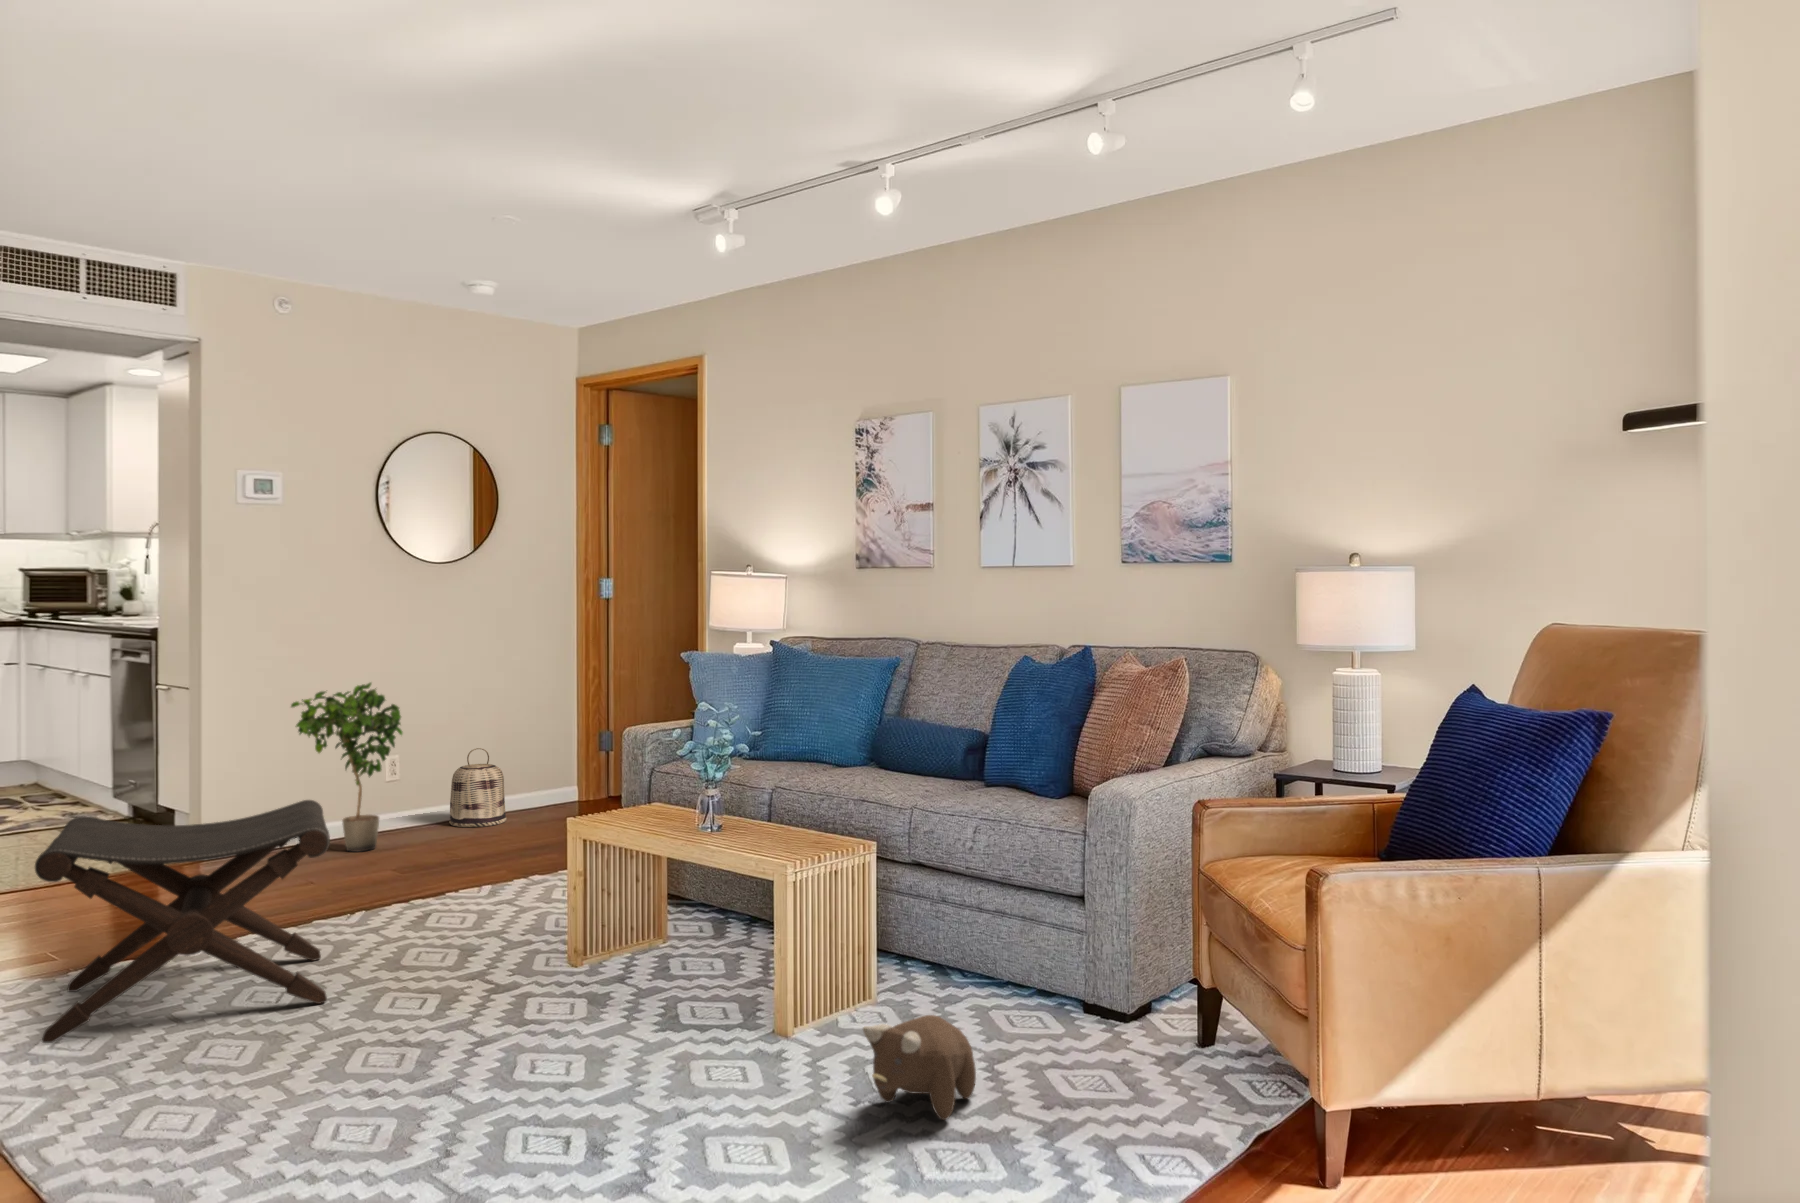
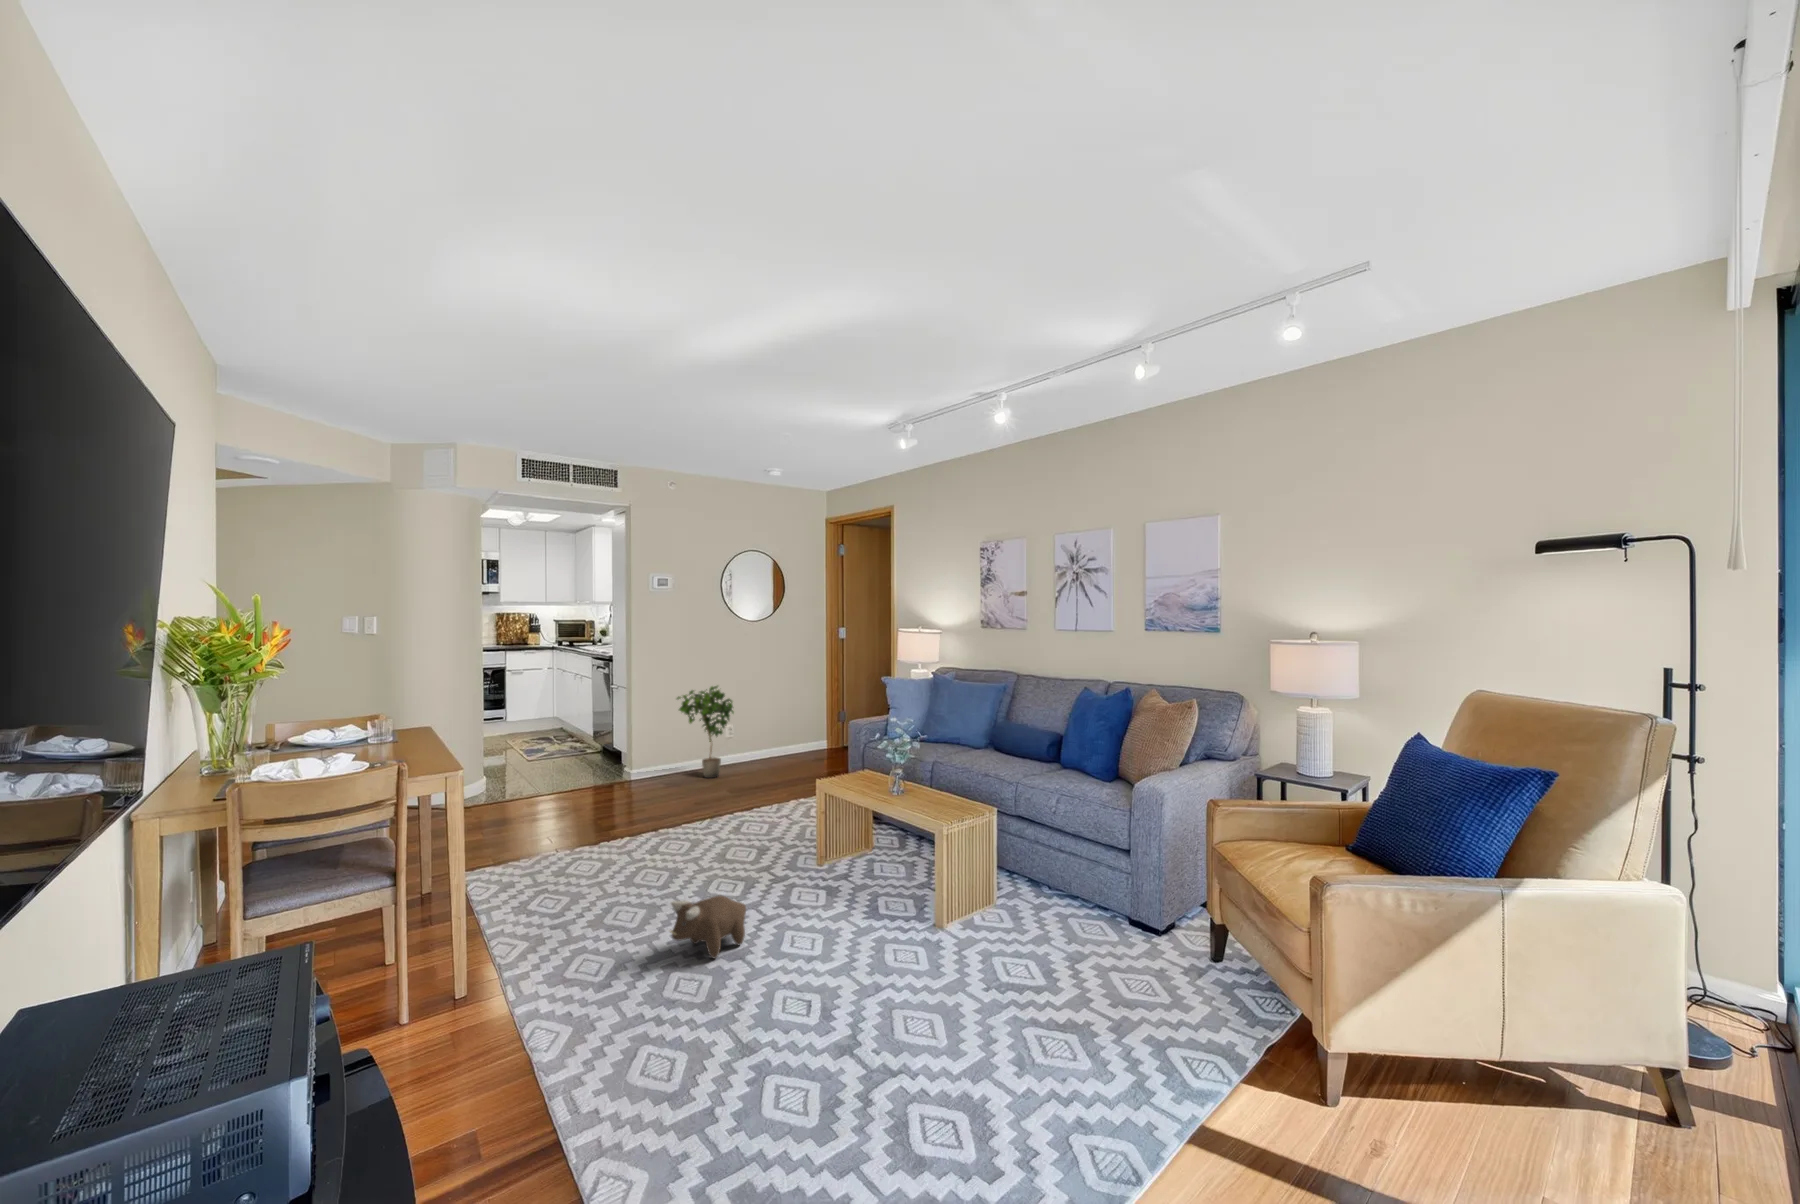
basket: present [449,748,507,827] -> none [758,721,788,764]
footstool: present [35,800,330,1043] -> none [531,762,686,902]
plush toy: present [863,1015,976,1120] -> present [670,896,746,958]

